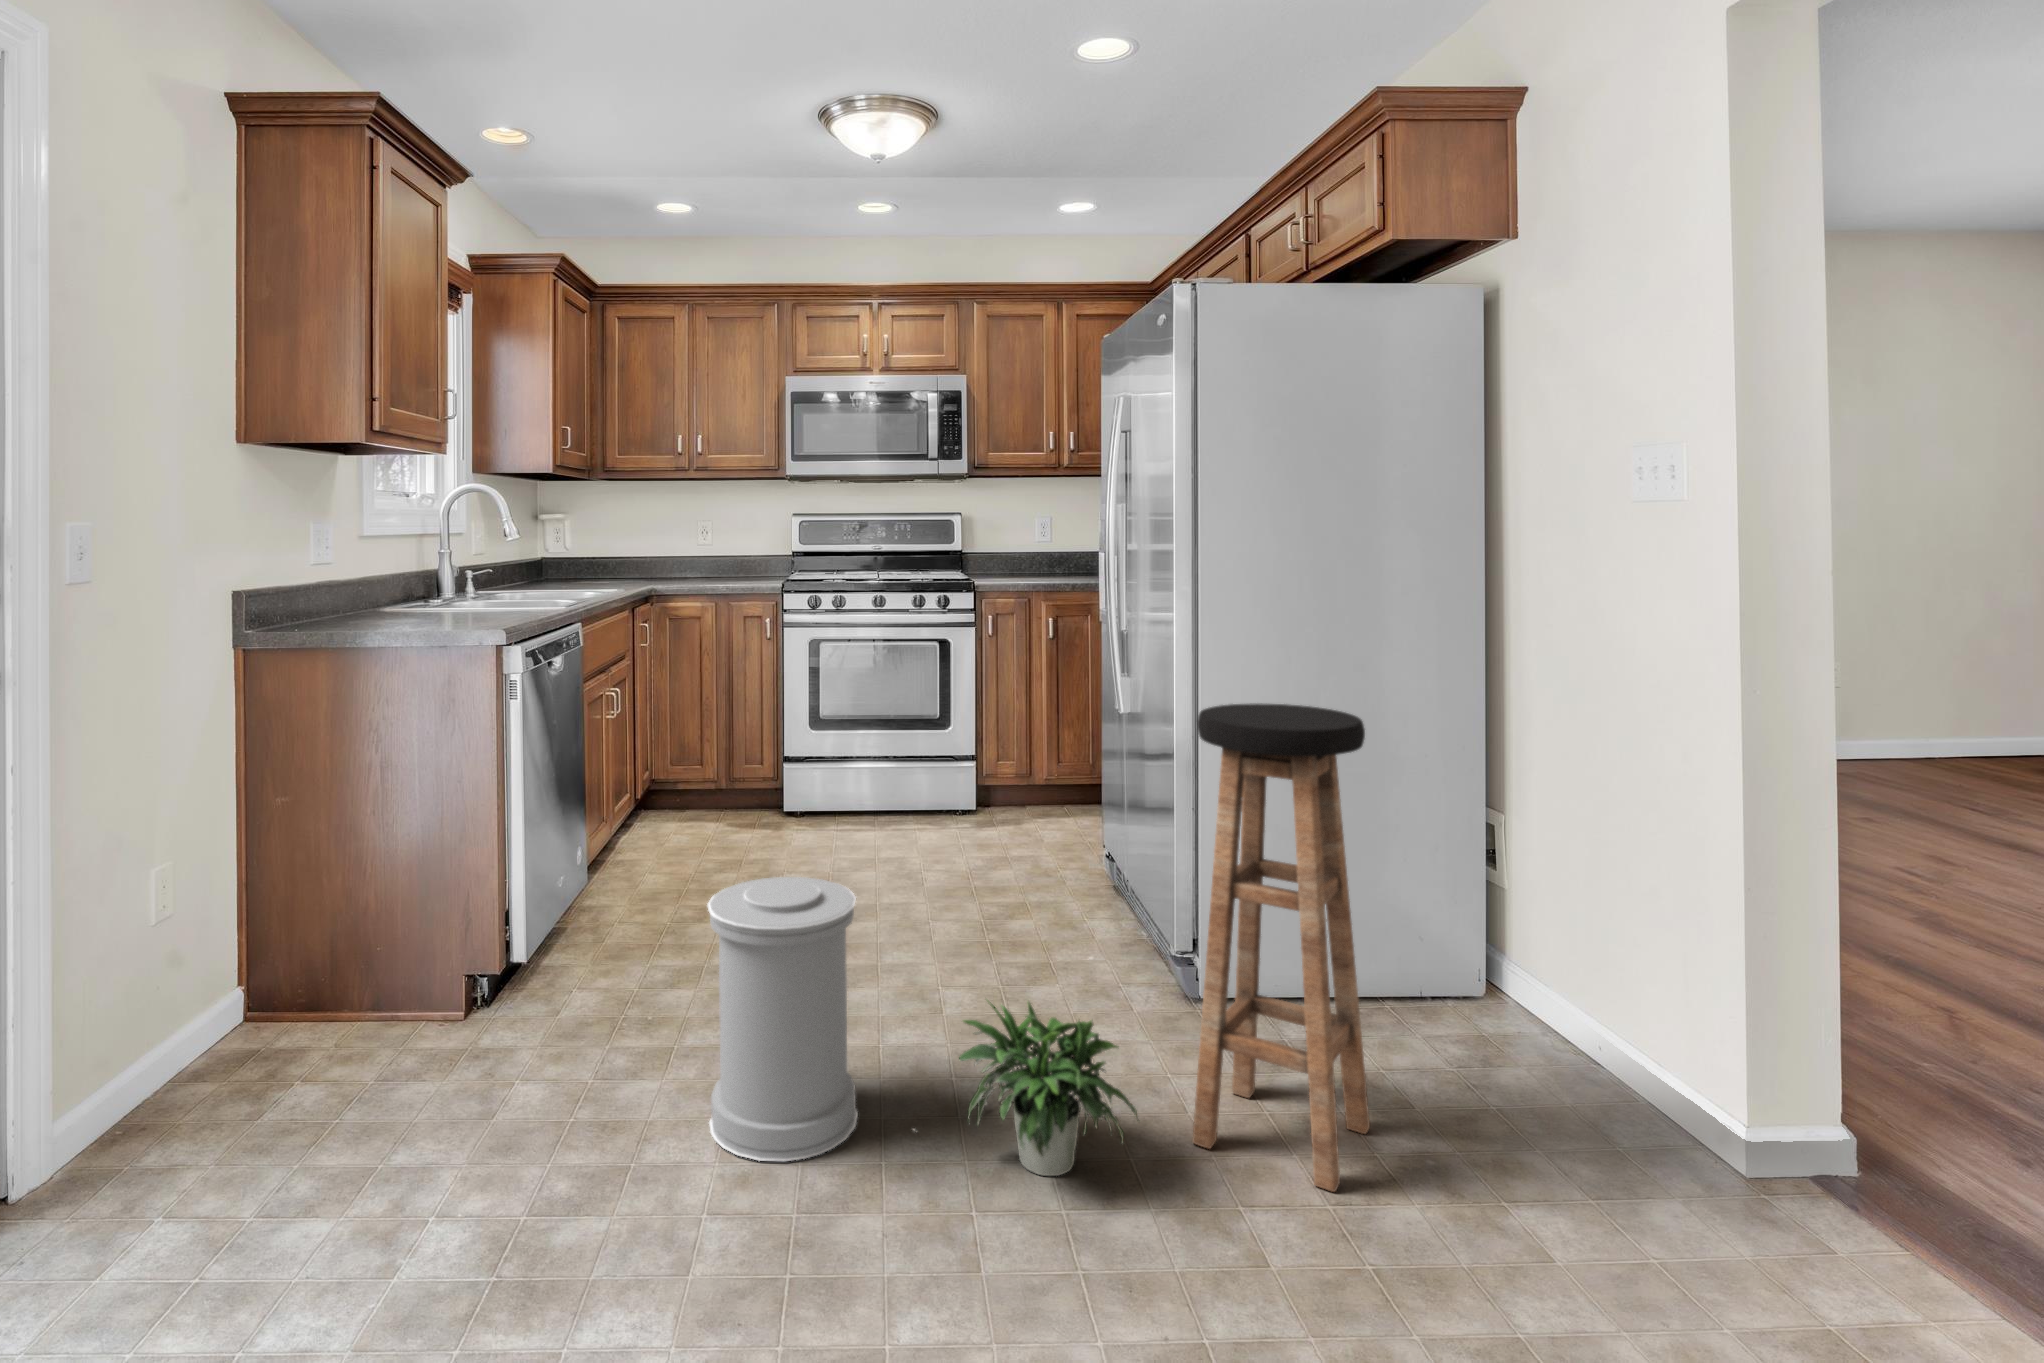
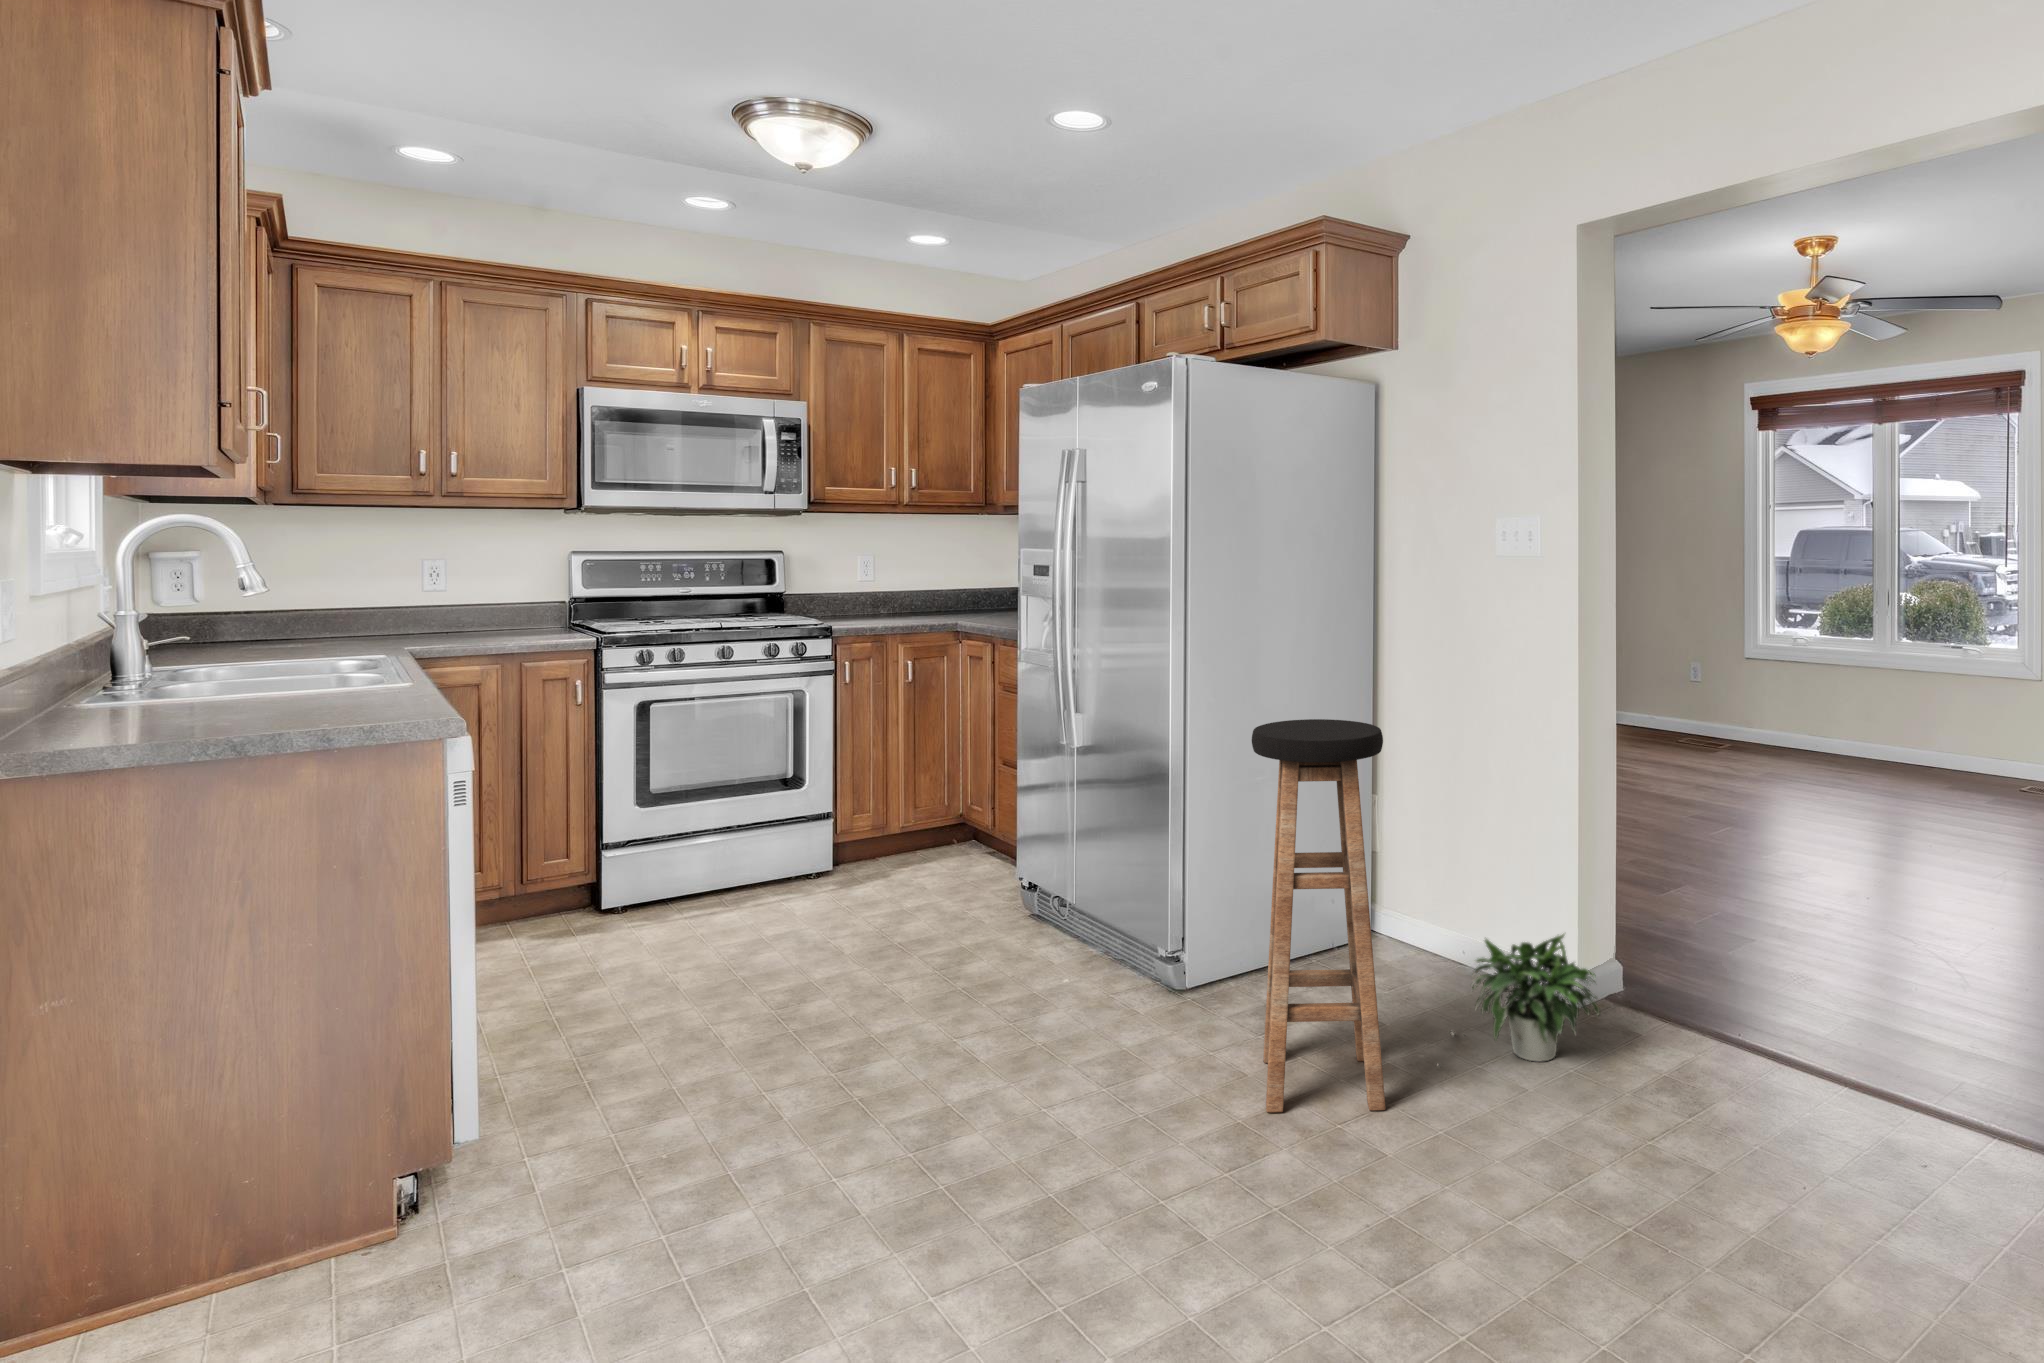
trash can: present [708,877,858,1161] -> none [800,961,974,1291]
potted plant: present [913,1001,1137,1176] -> present [1437,934,1600,1066]

